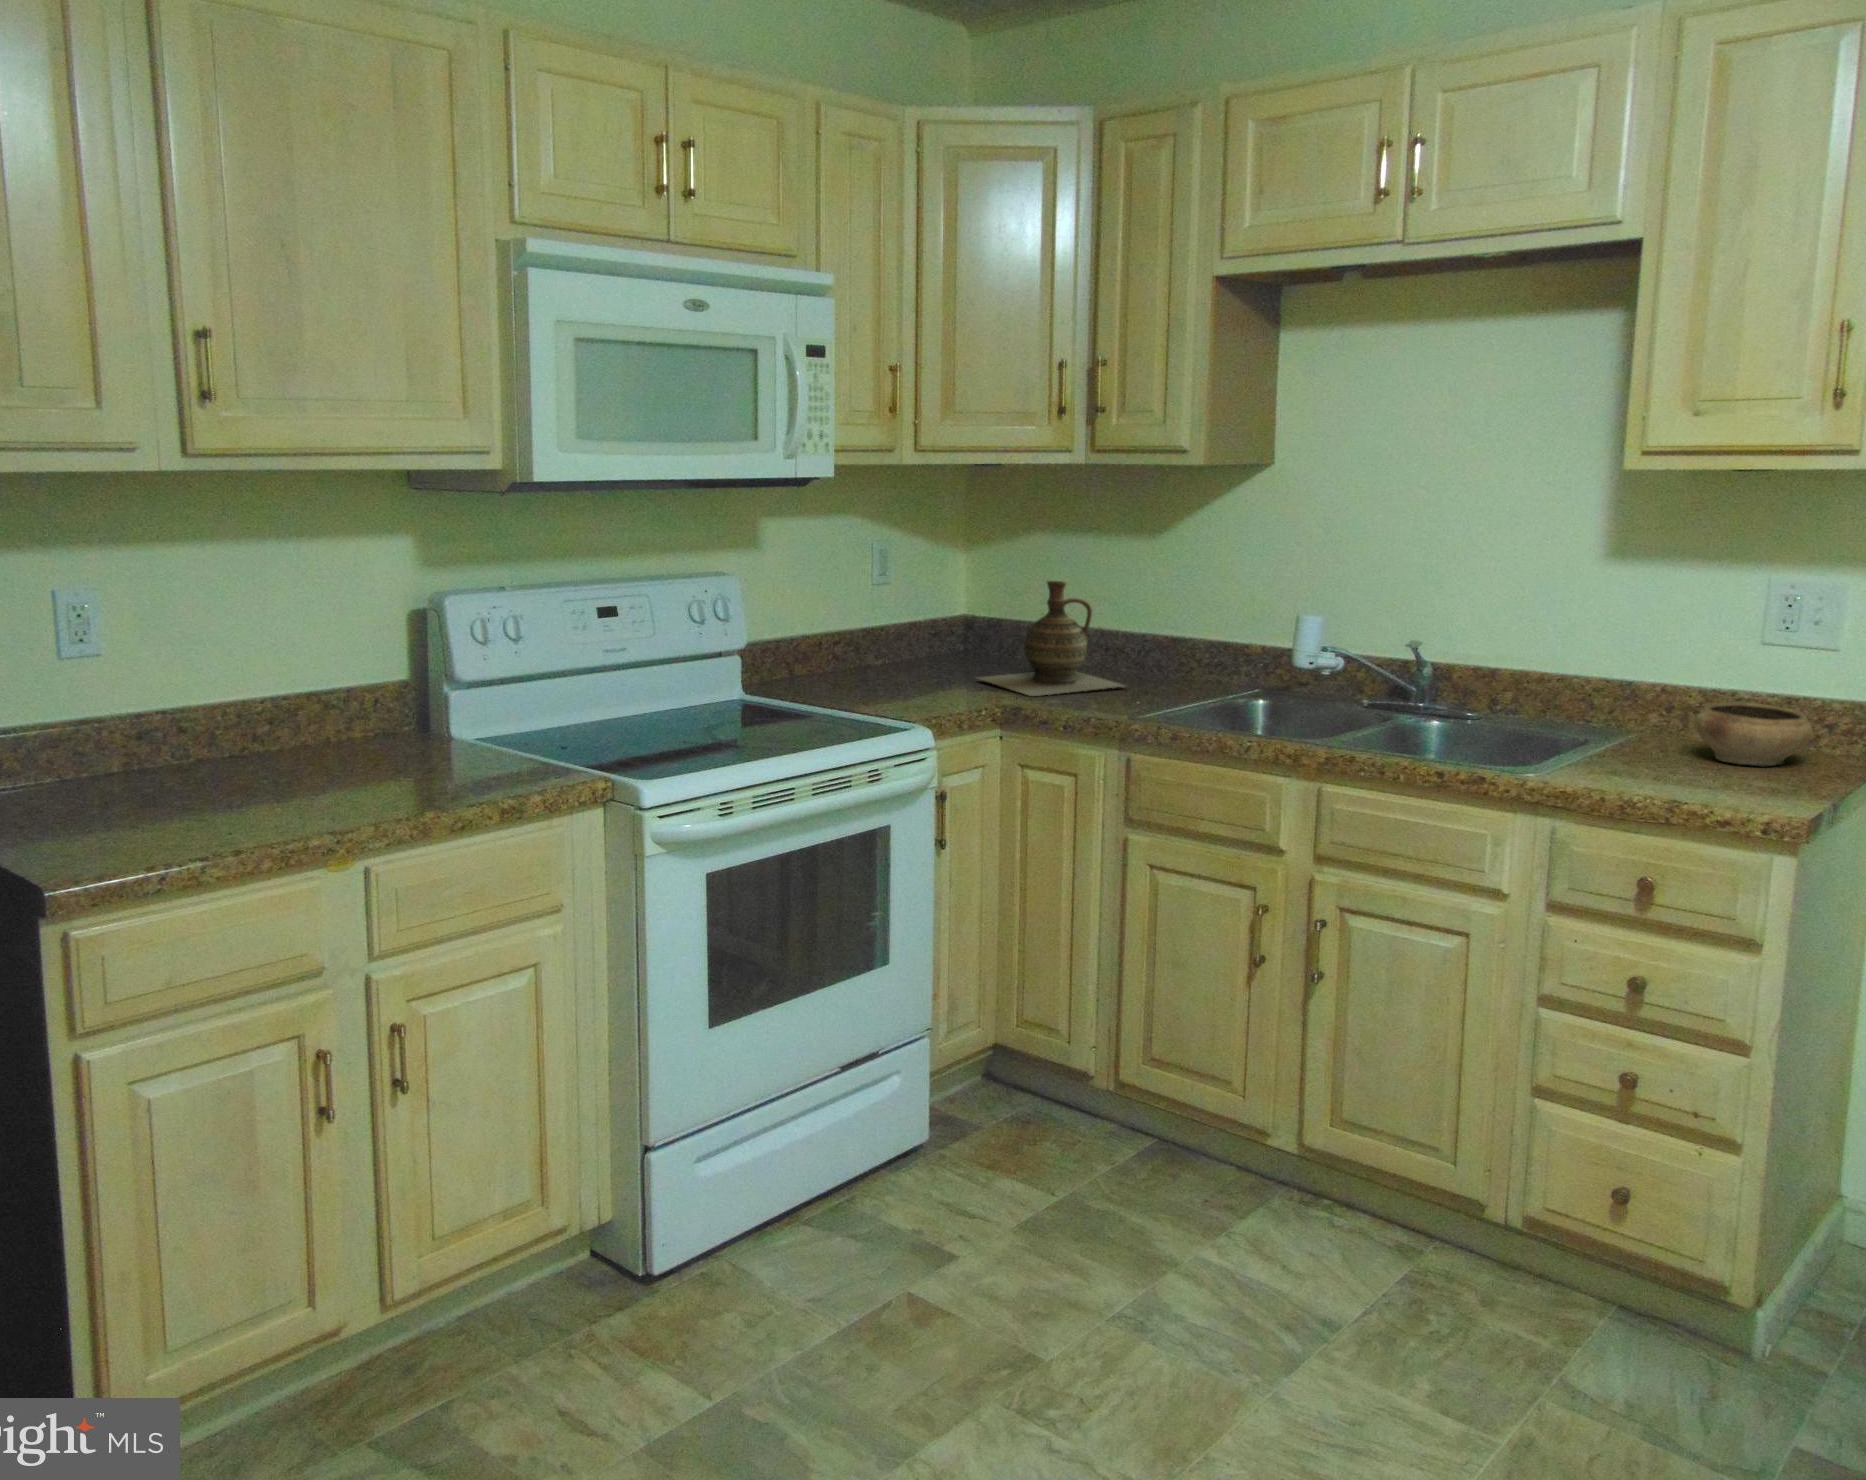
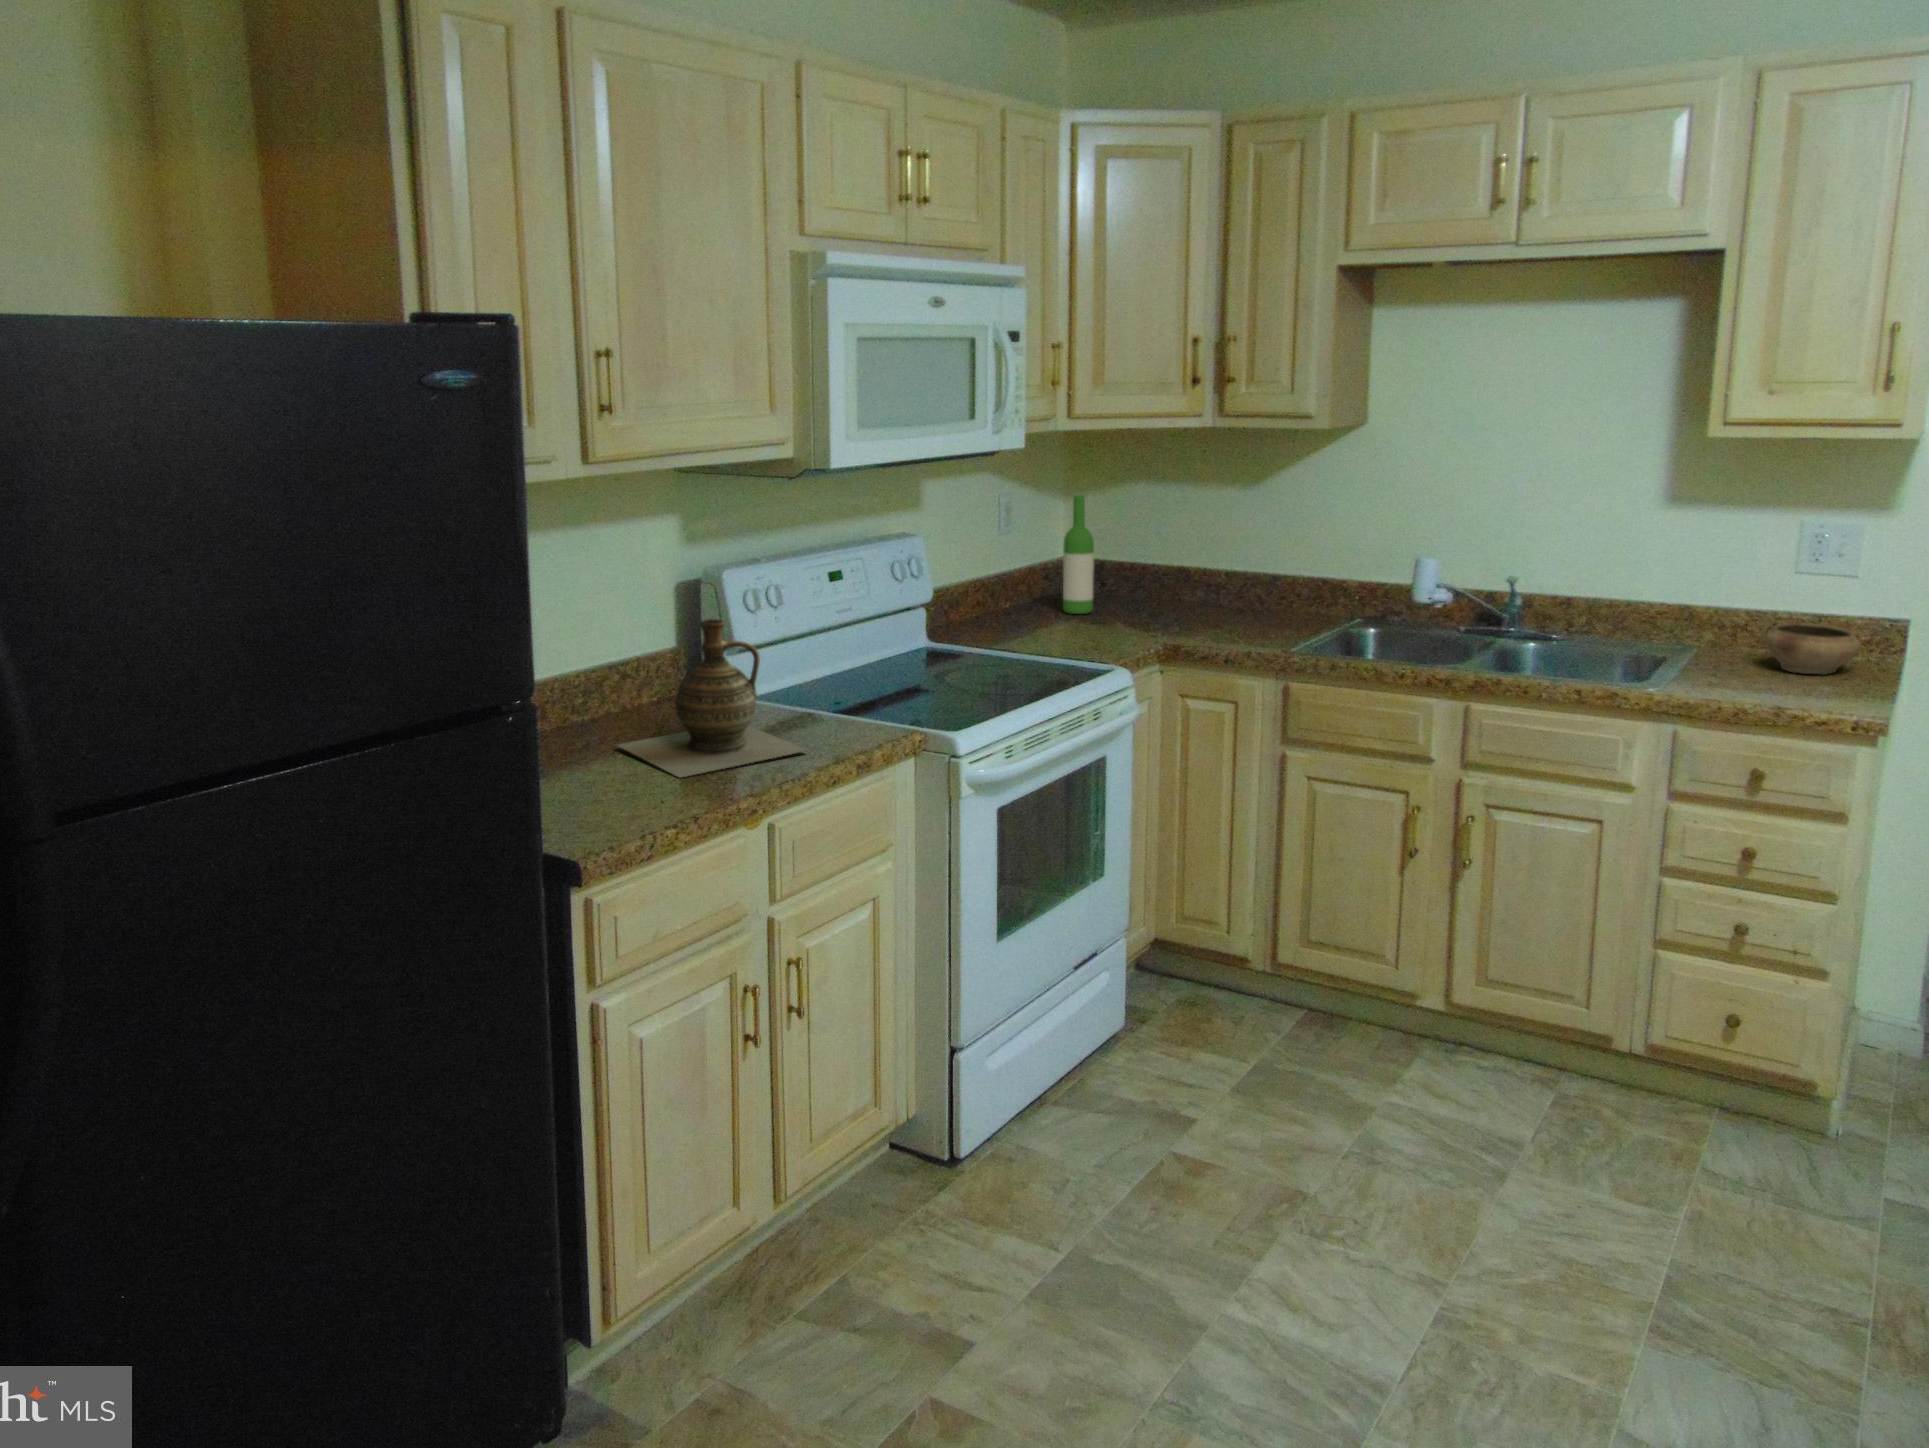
wine bottle: none [939,542,973,674] -> present [1063,495,1094,614]
ceramic jug: present [976,581,1124,696] -> present [618,619,806,777]

